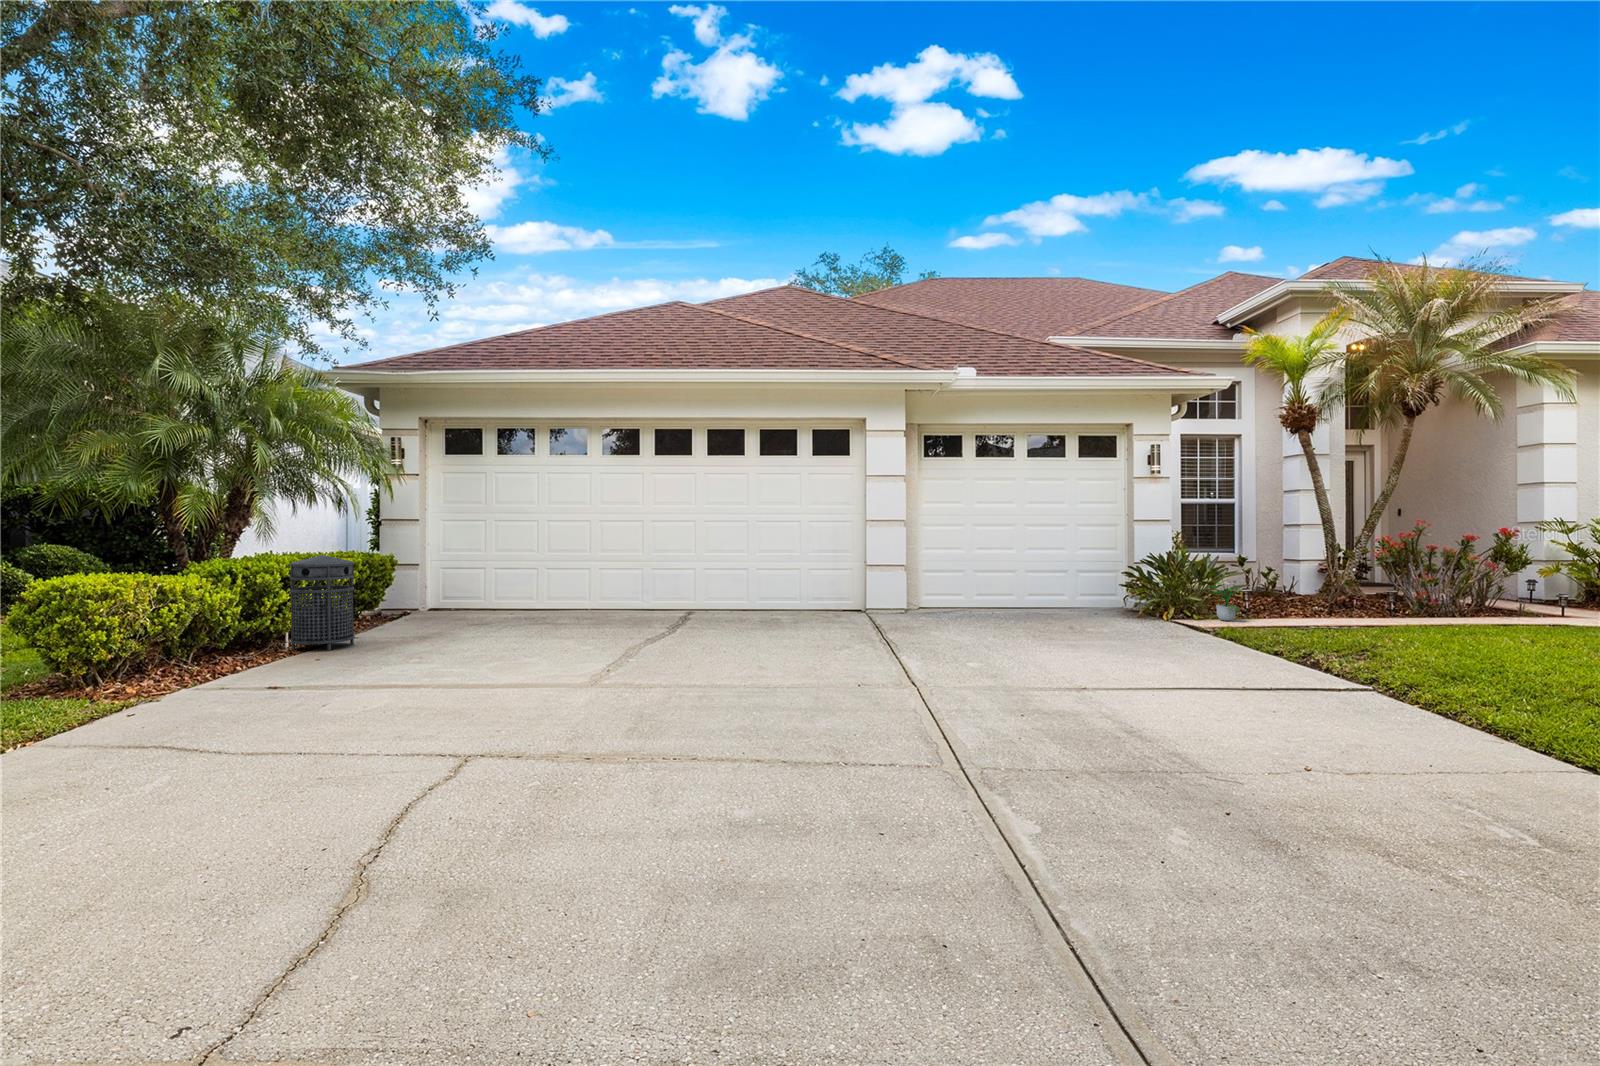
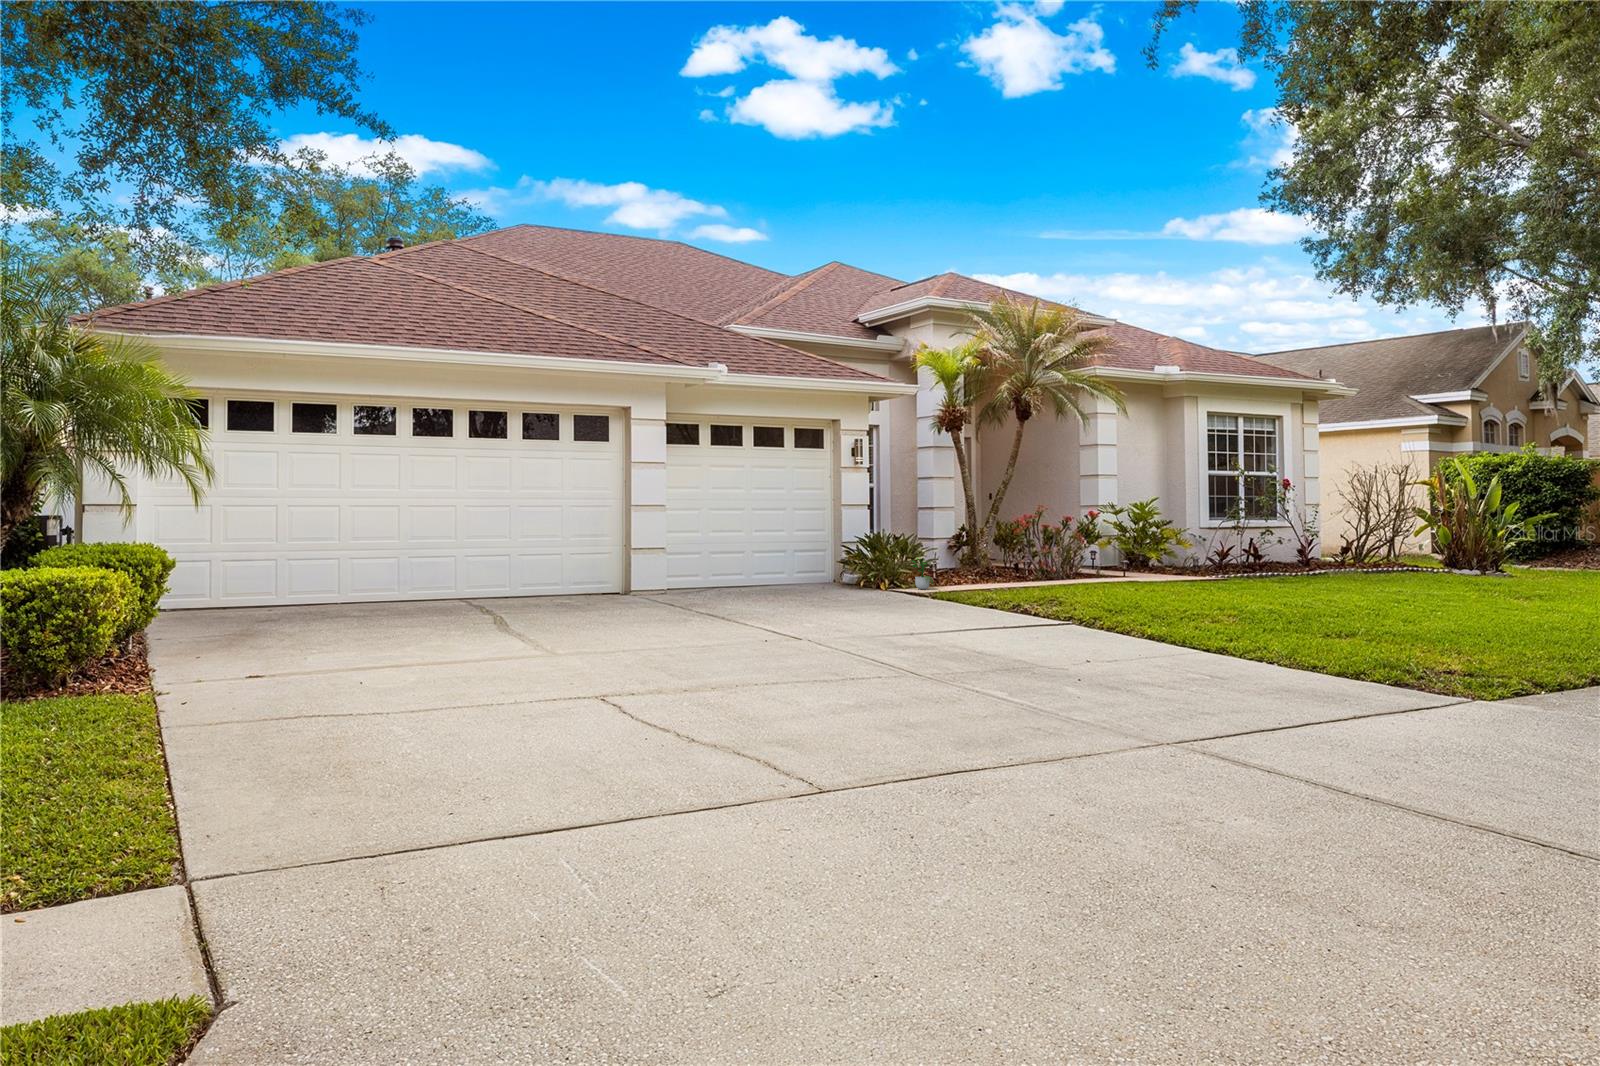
trash can: present [290,555,355,651] -> none [118,548,191,656]

